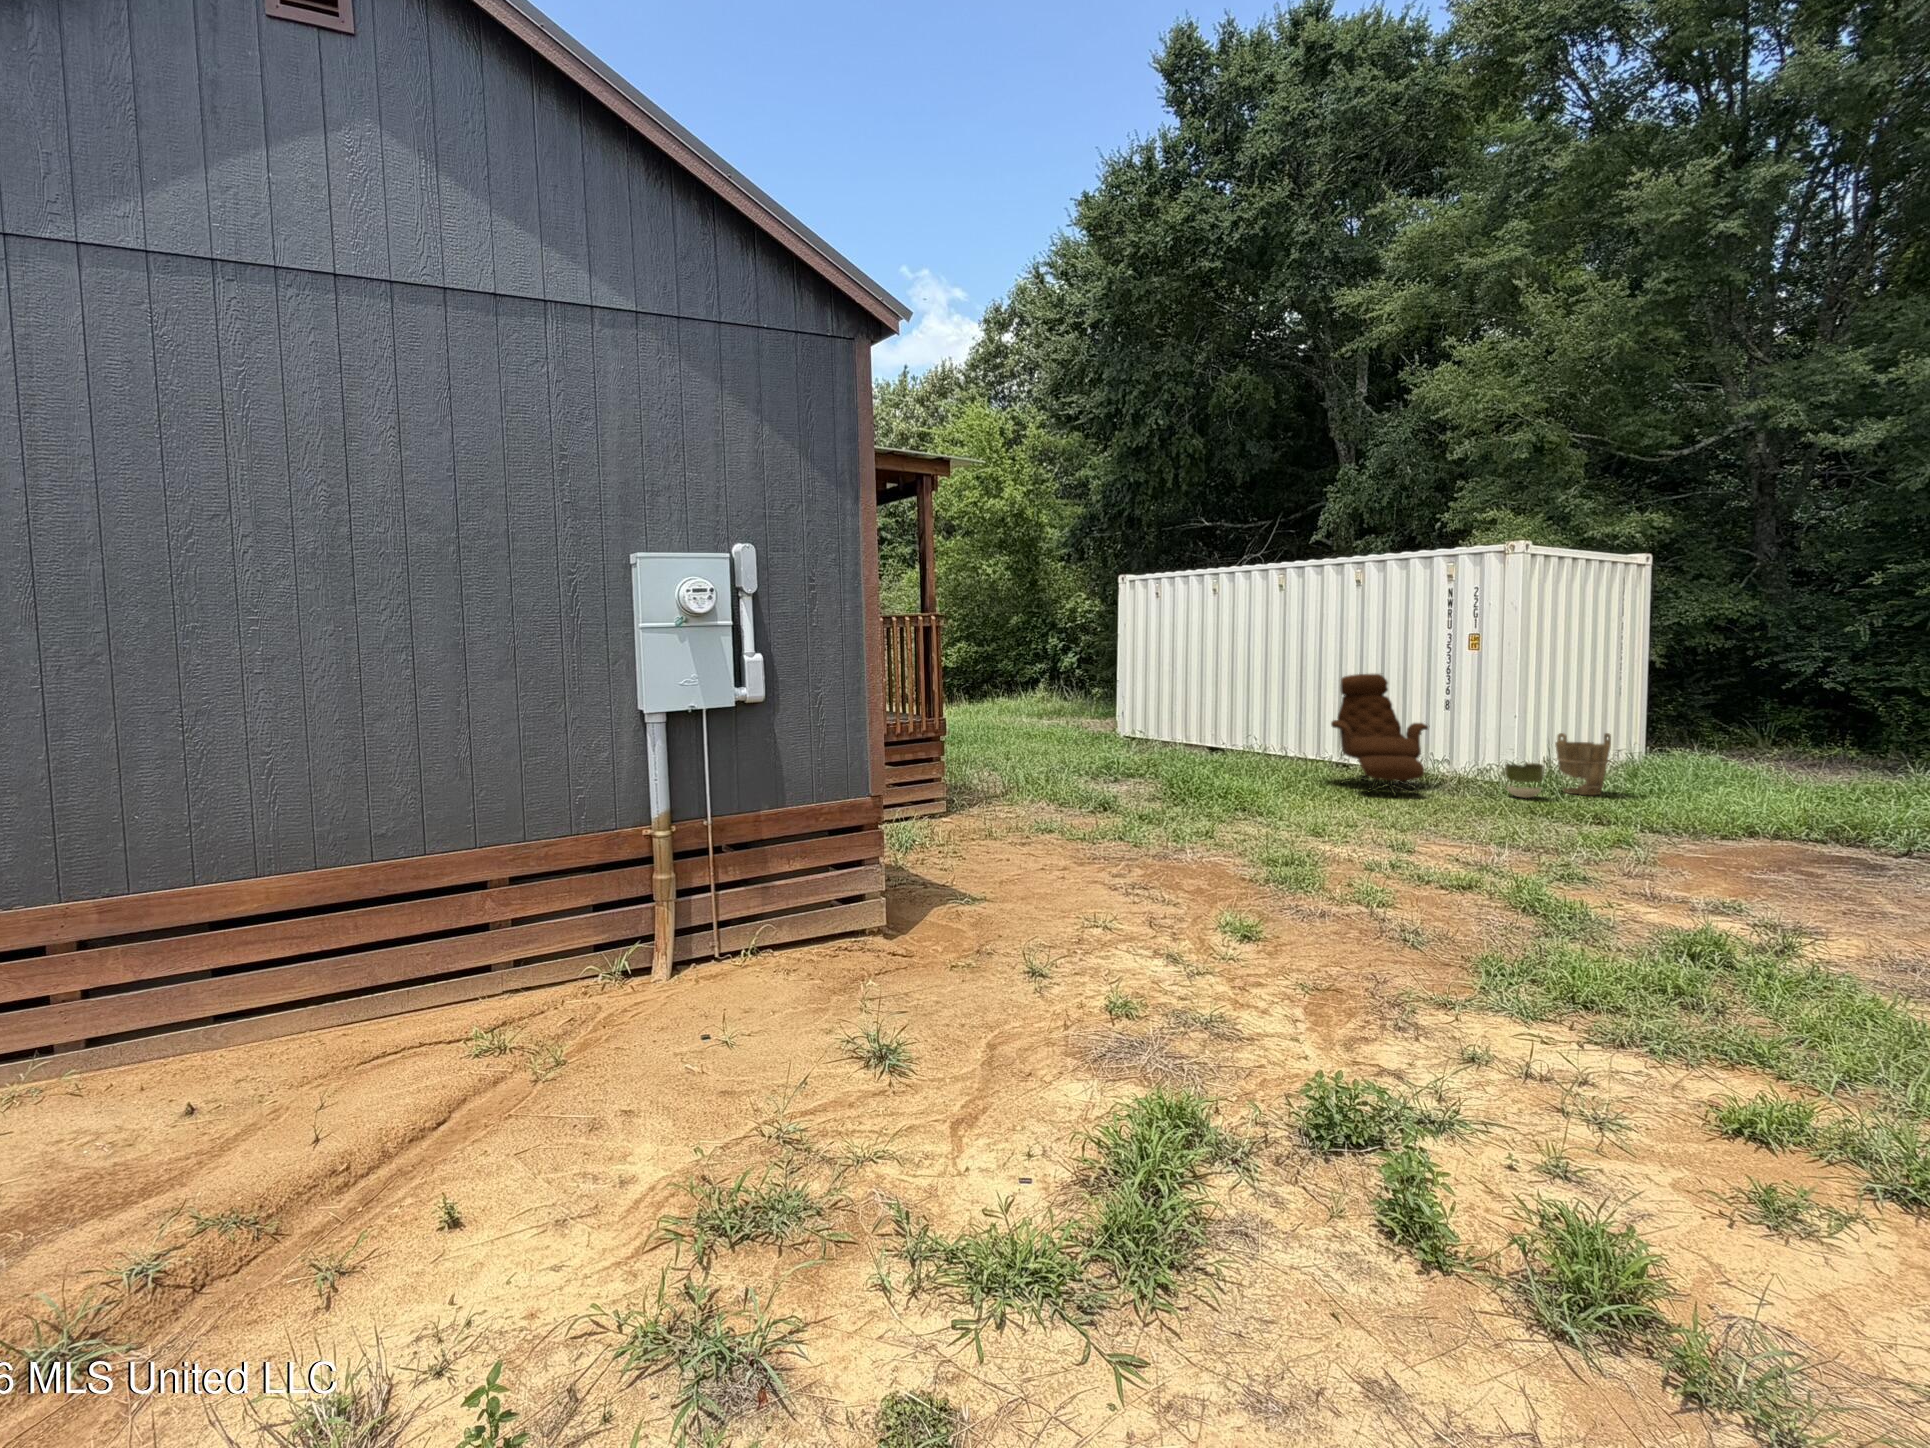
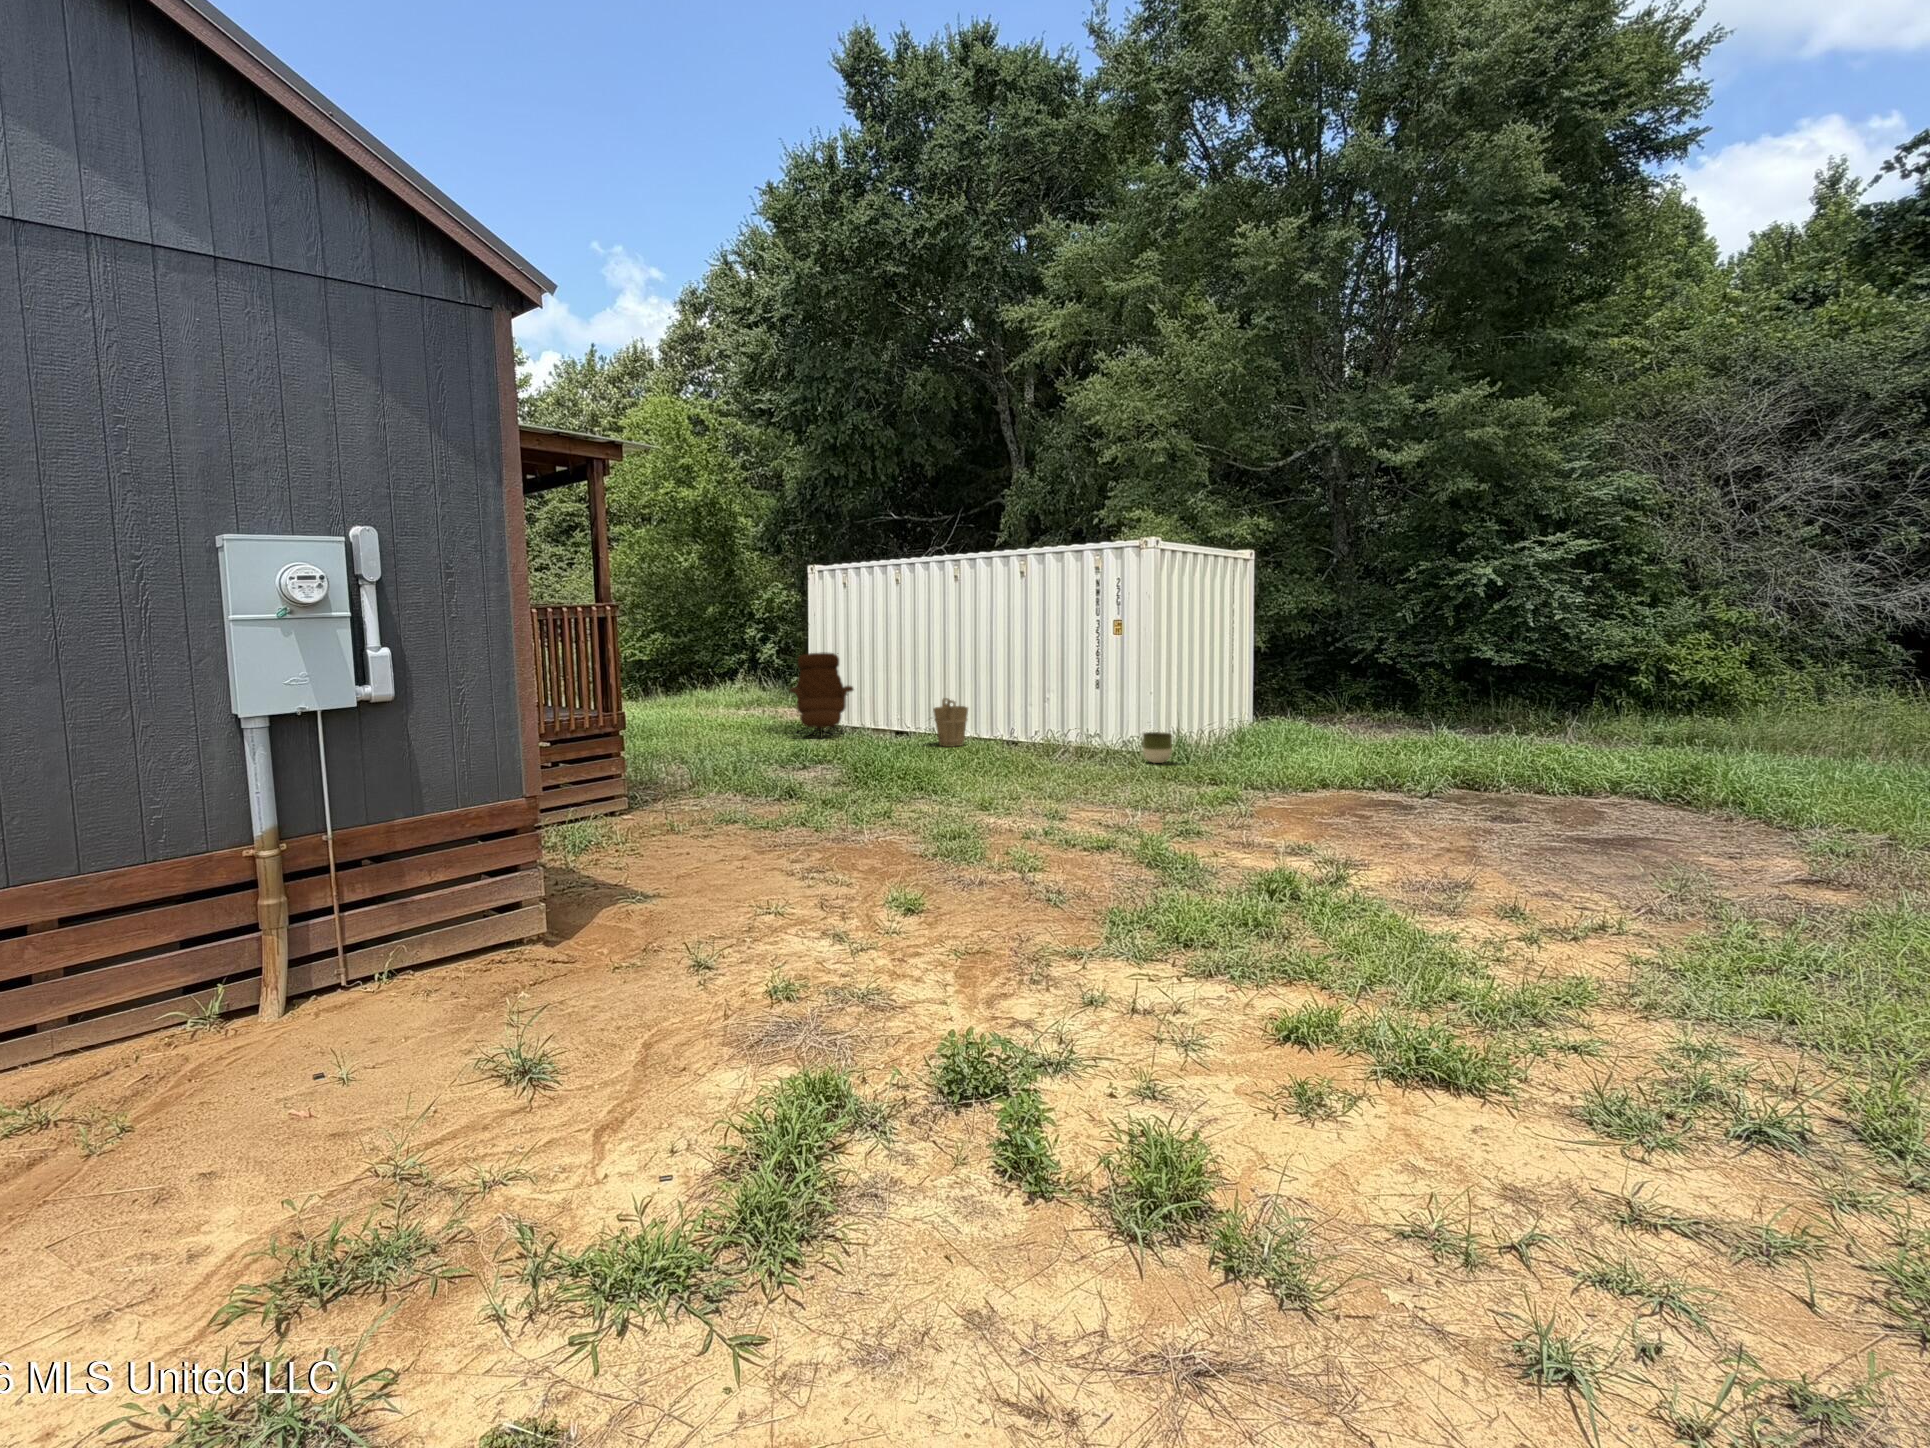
lounge chair: present [1331,674,1428,797] -> present [789,653,854,738]
bucket: present [1555,733,1611,795] -> present [933,698,968,747]

